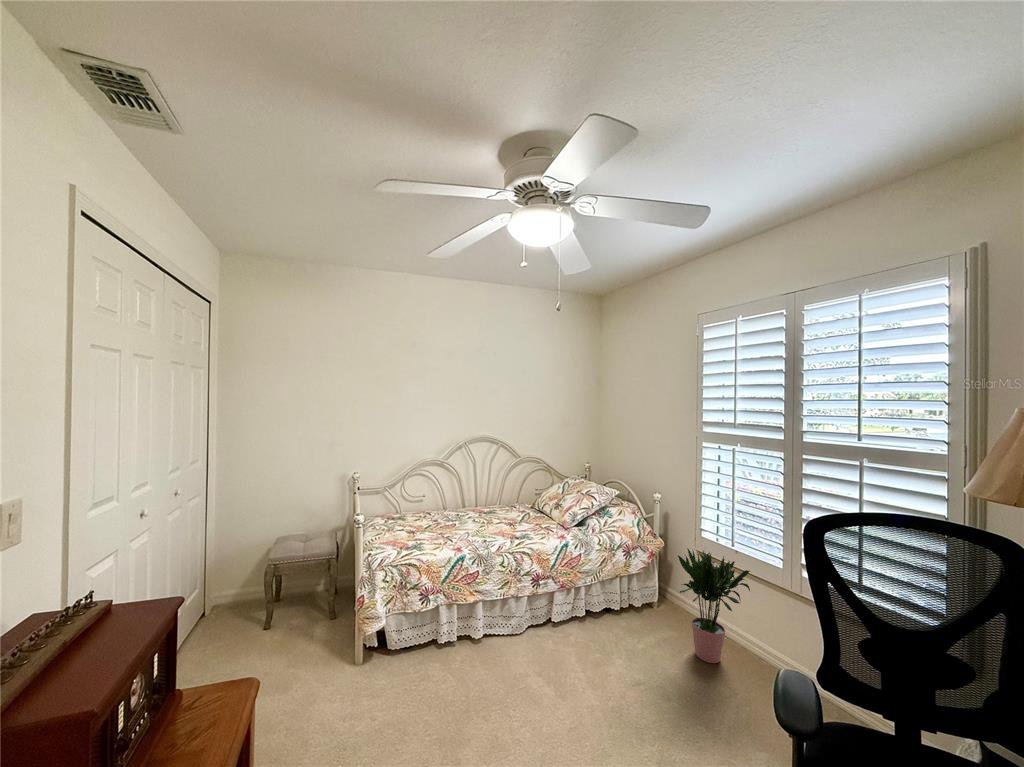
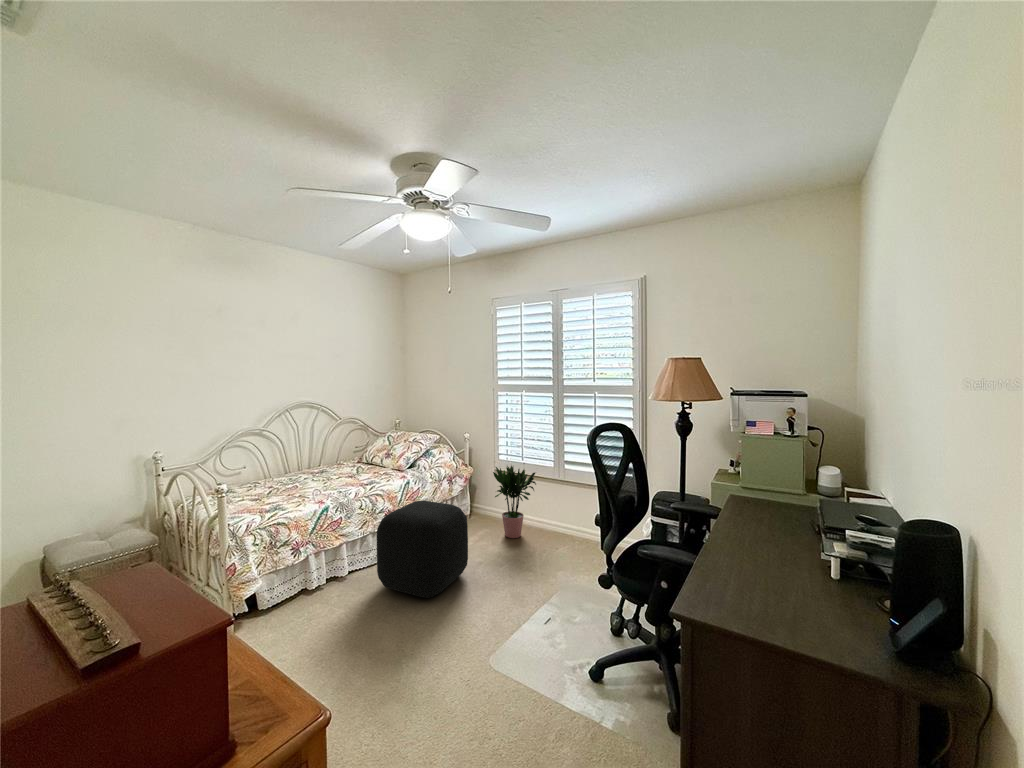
ottoman: none [501,573,618,712] -> present [377,500,468,598]

